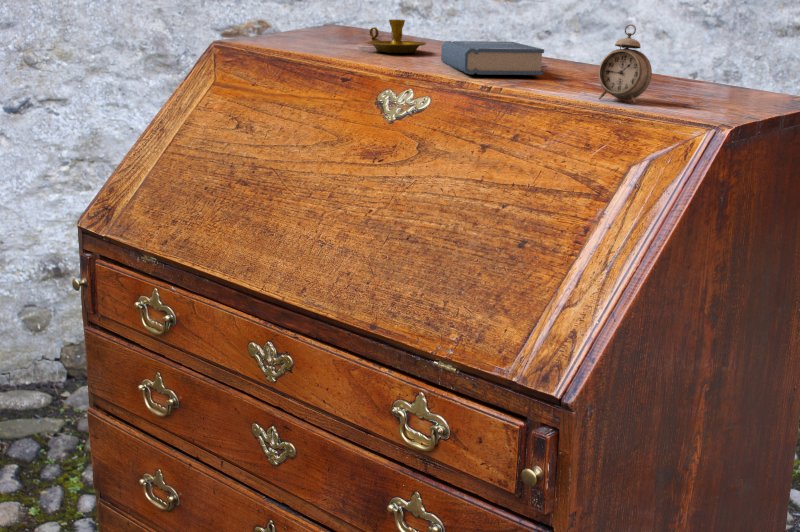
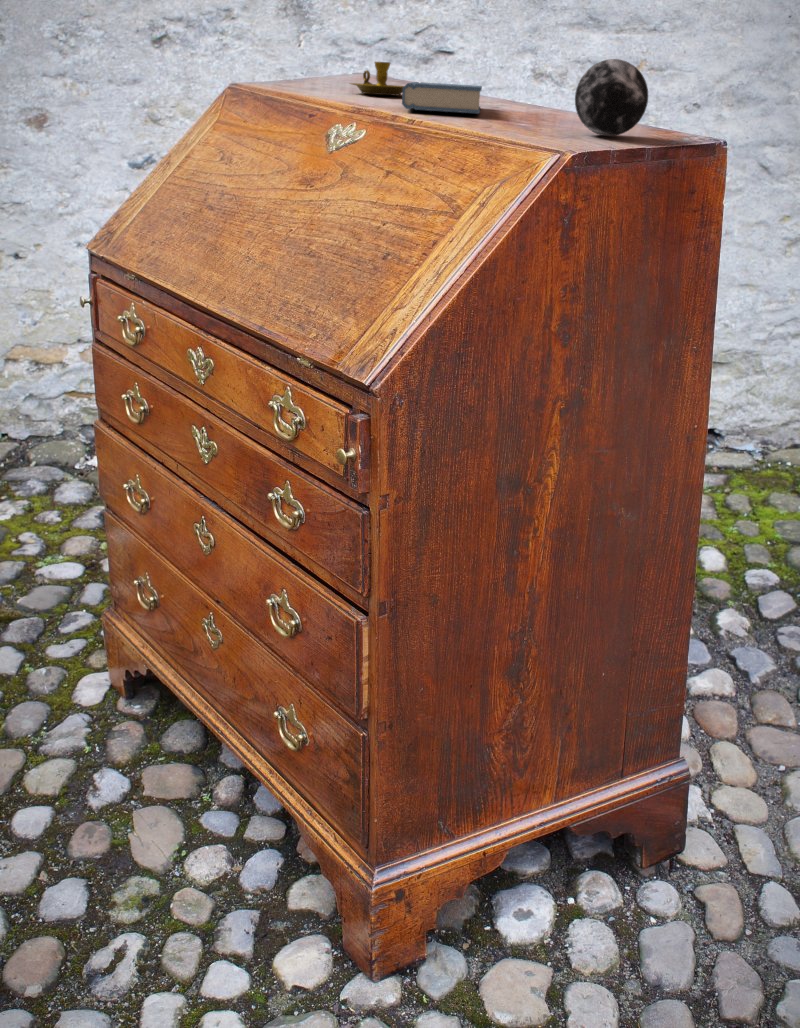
decorative orb: none [663,21,739,96] -> present [575,59,648,136]
alarm clock: present [598,24,652,102] -> none [496,57,544,134]

